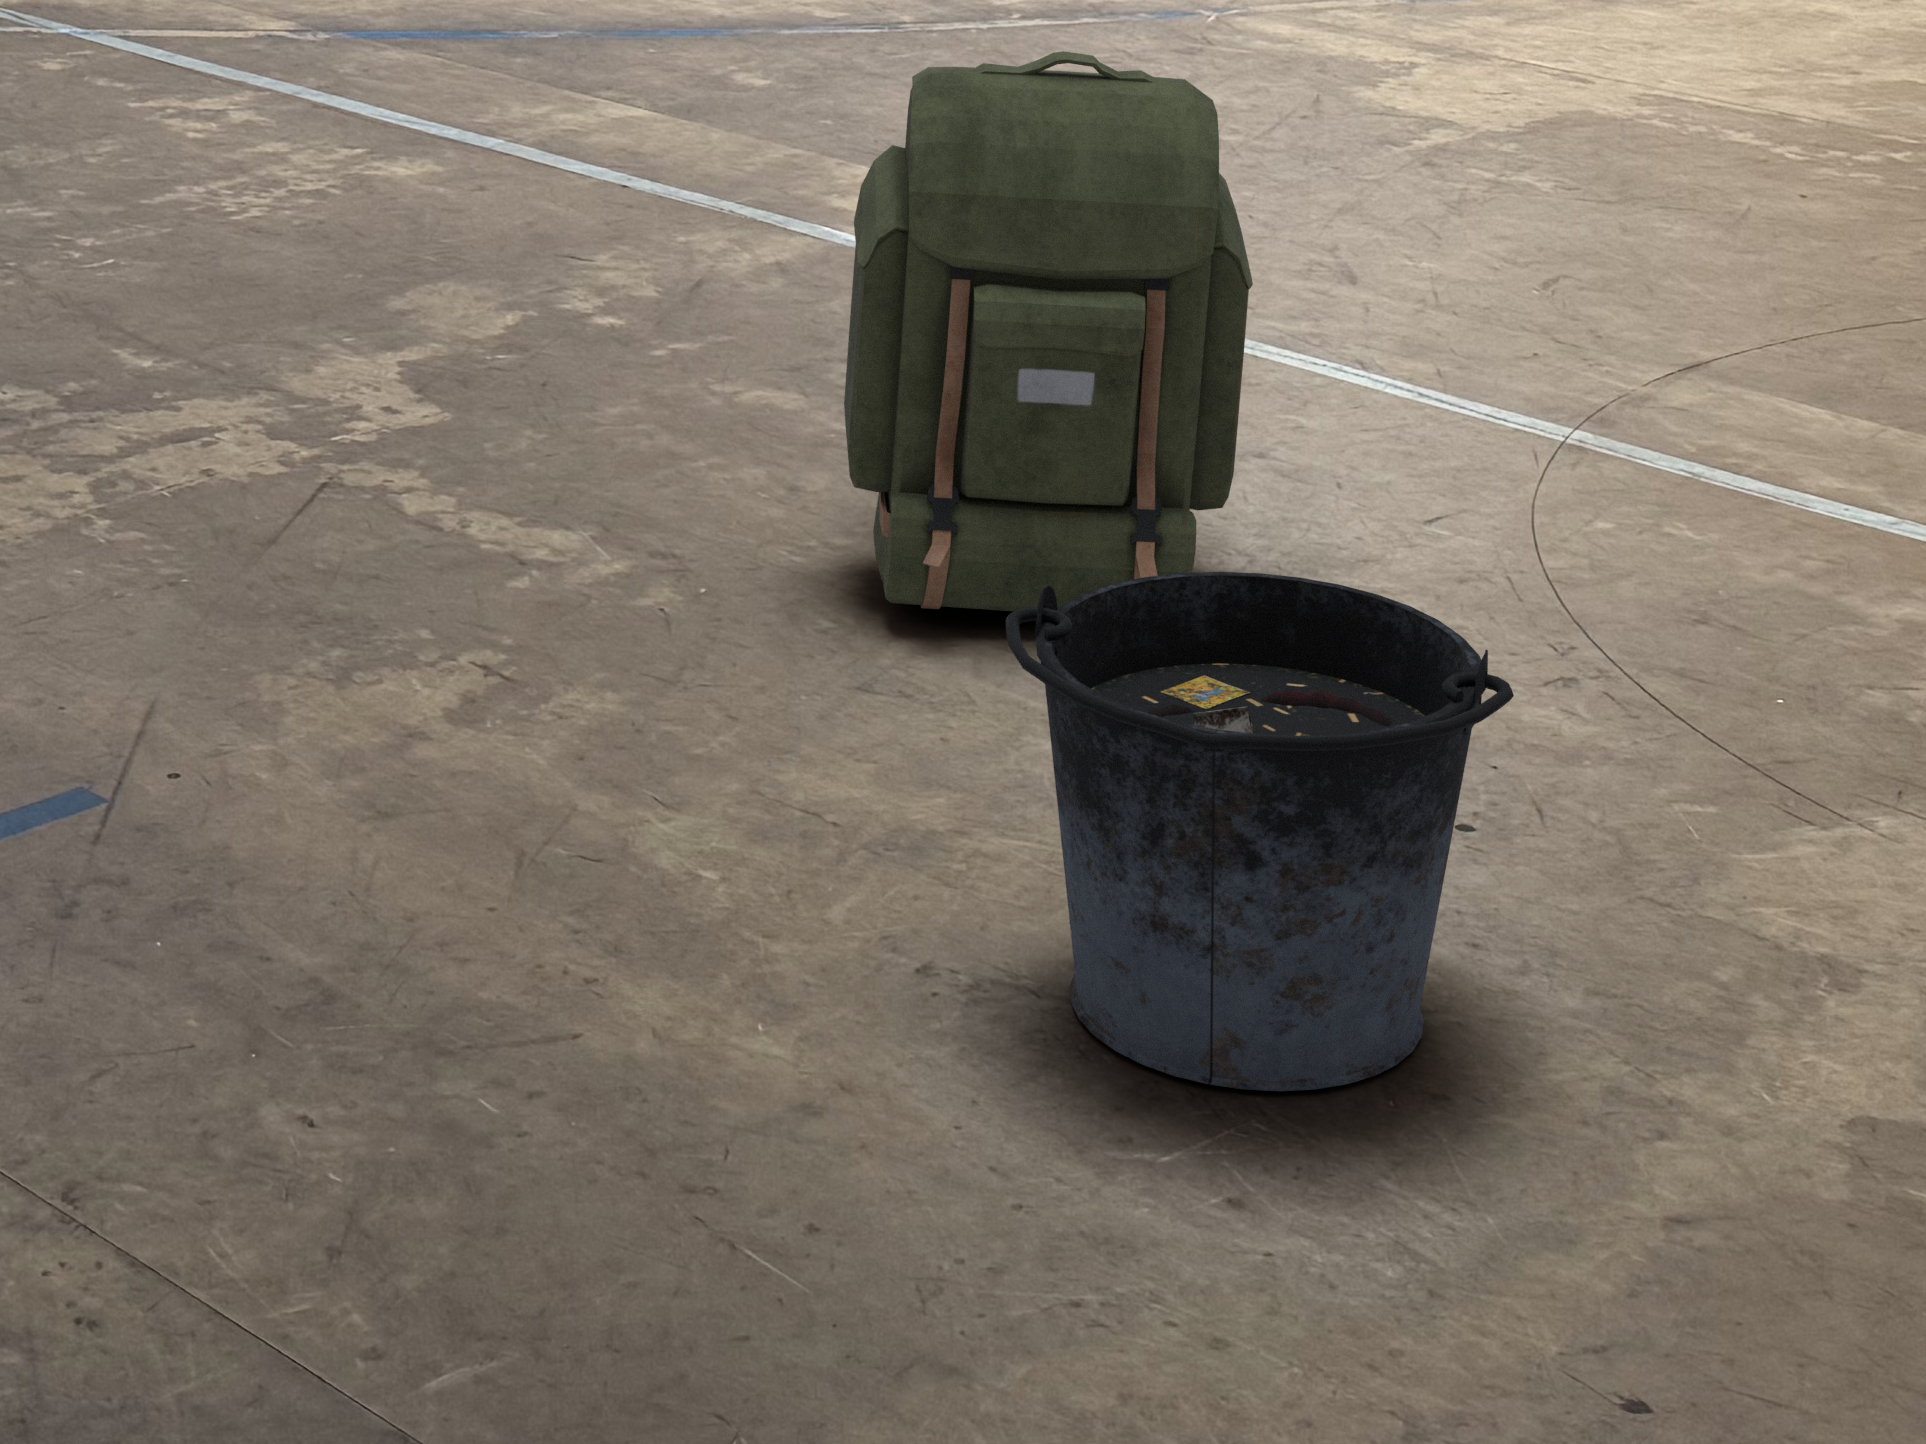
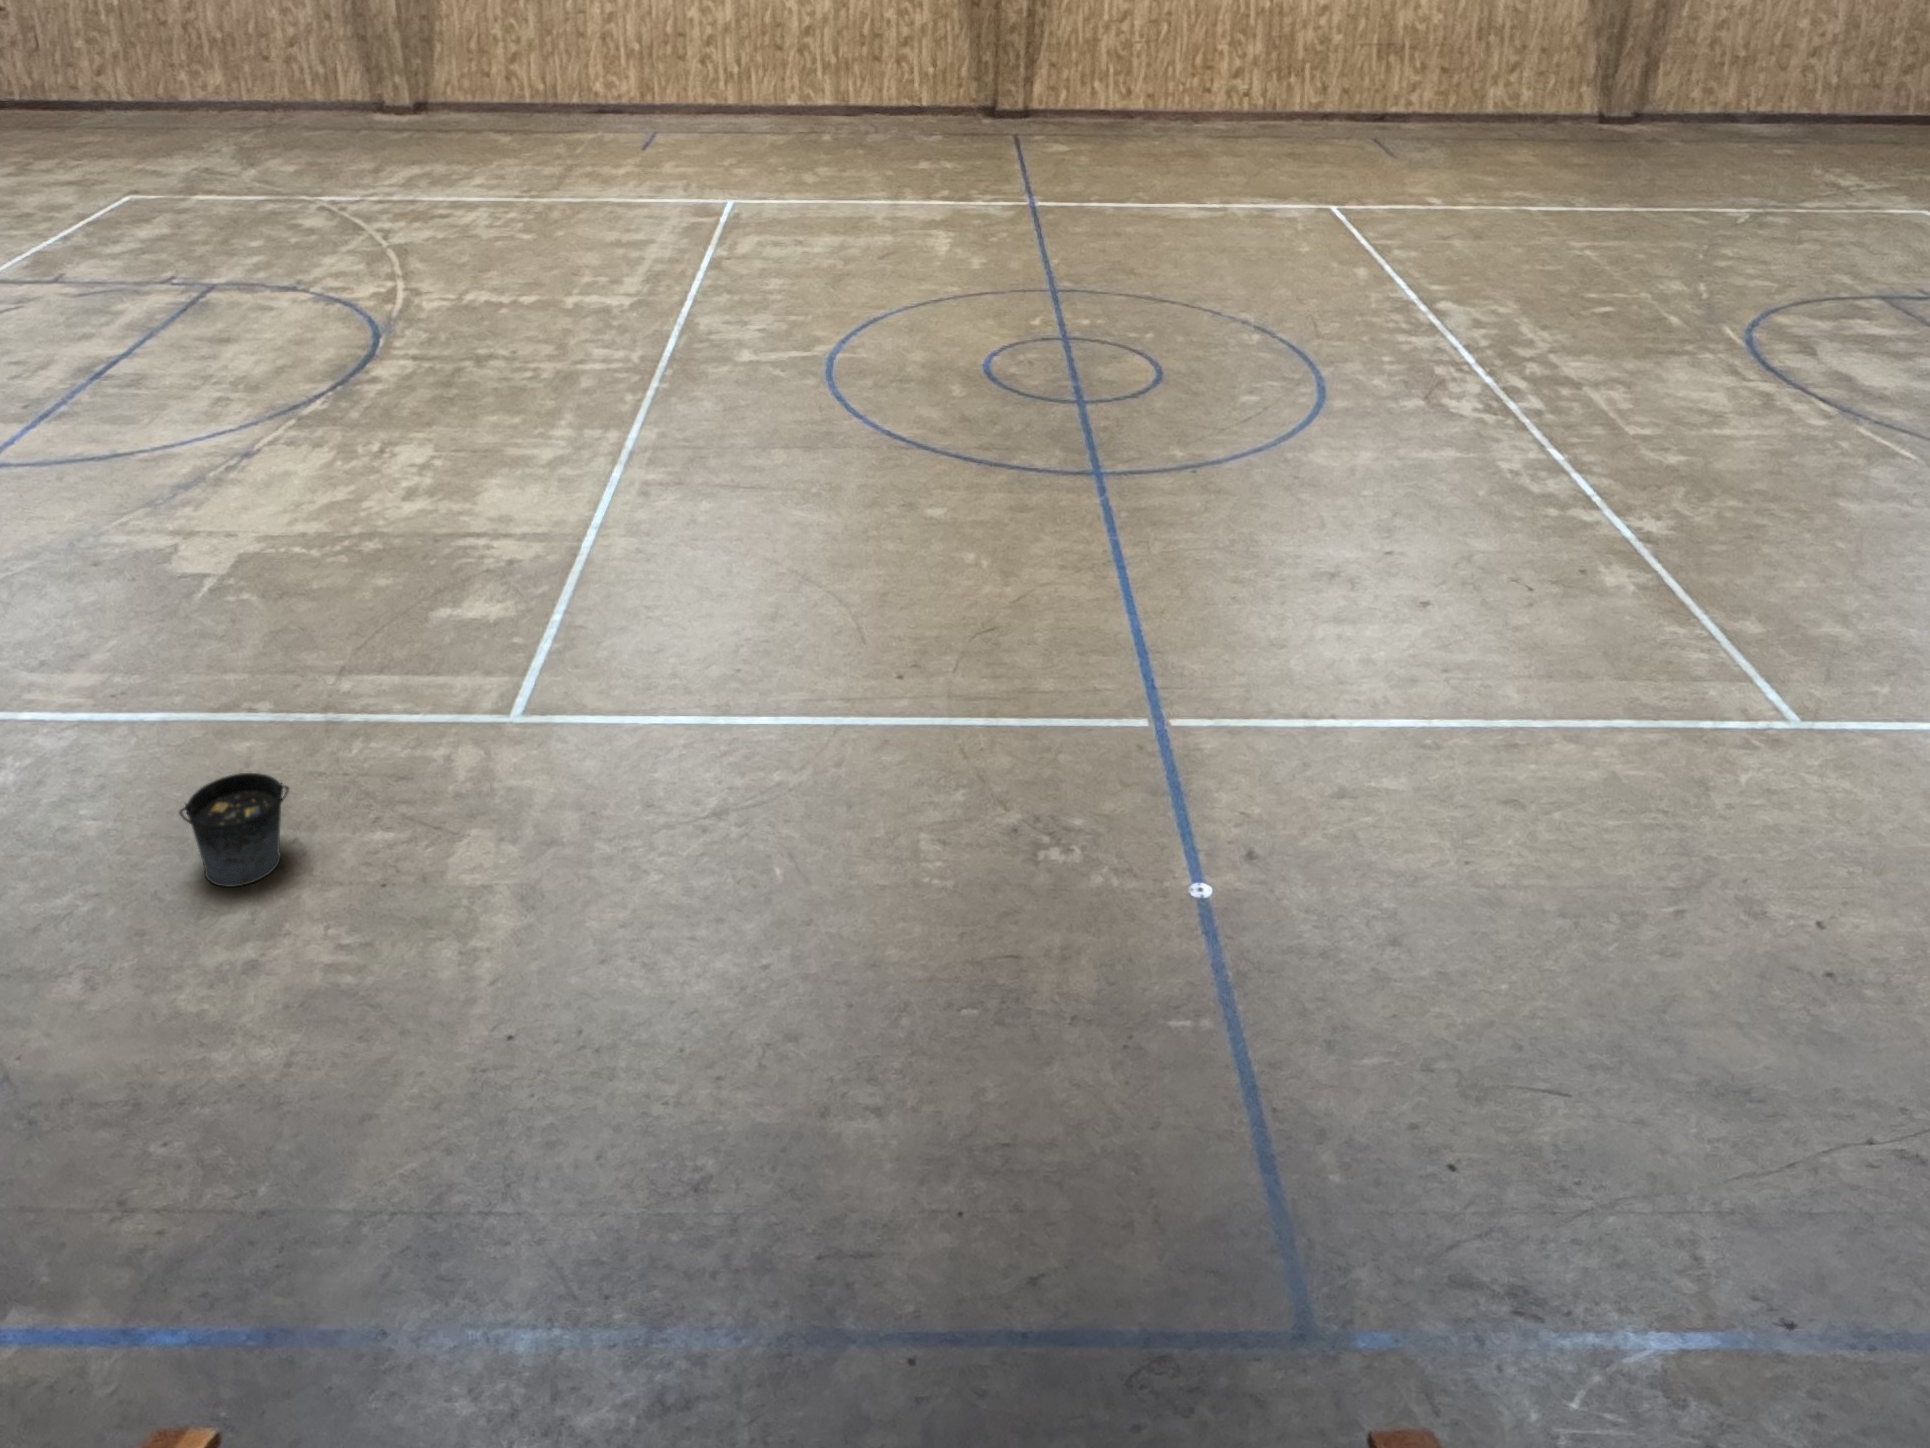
backpack: present [844,51,1253,611] -> none [71,650,181,797]

